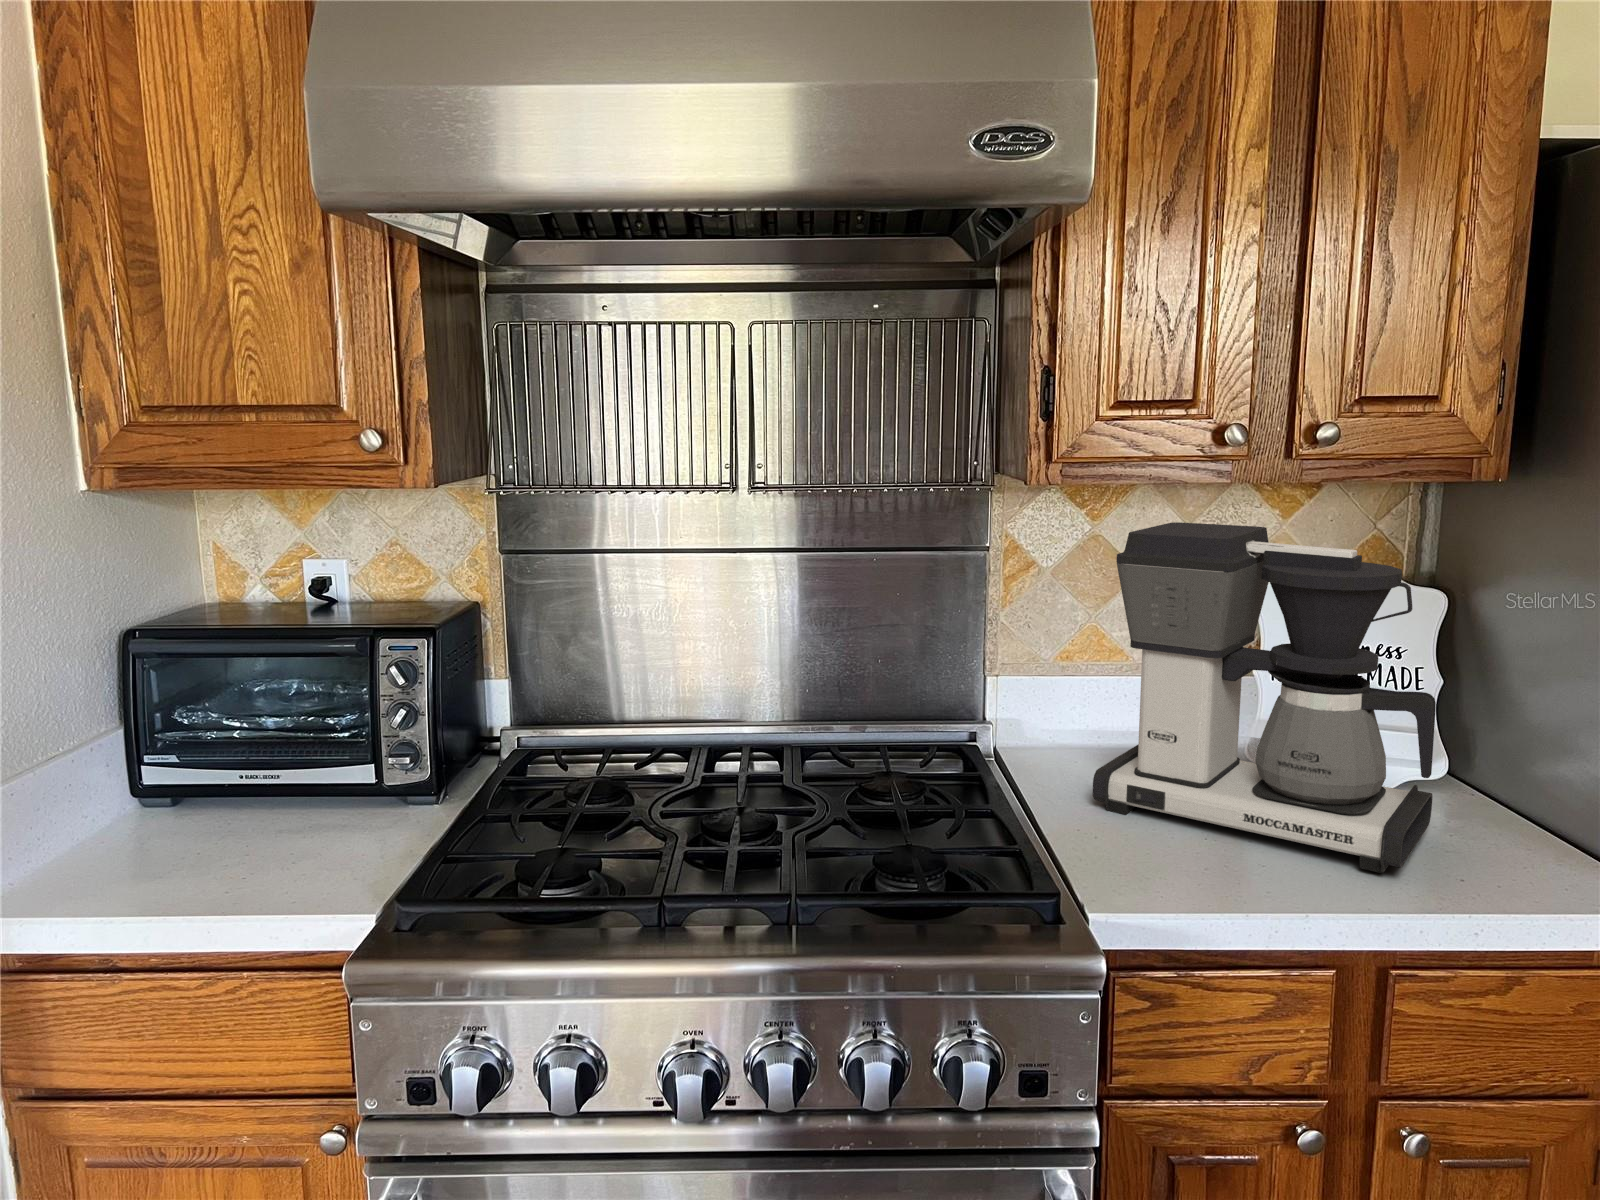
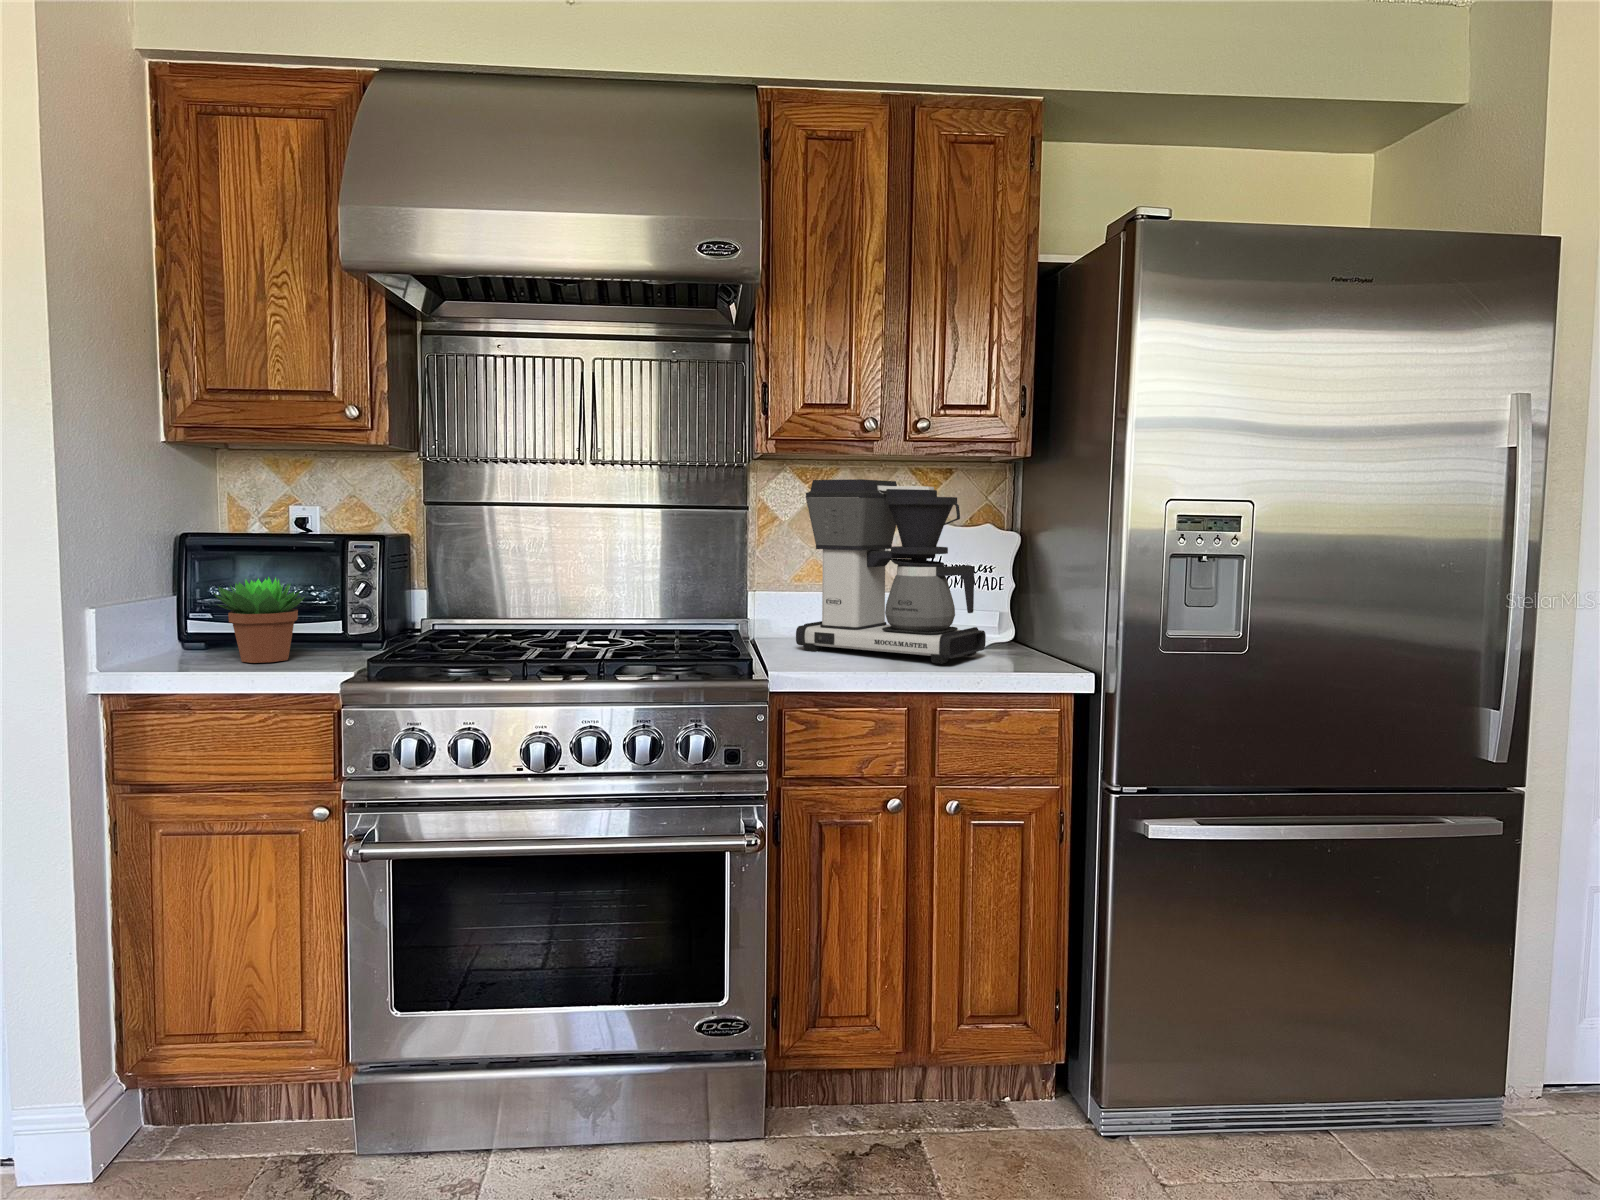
succulent plant: none [148,726,305,877] -> present [214,577,304,663]

